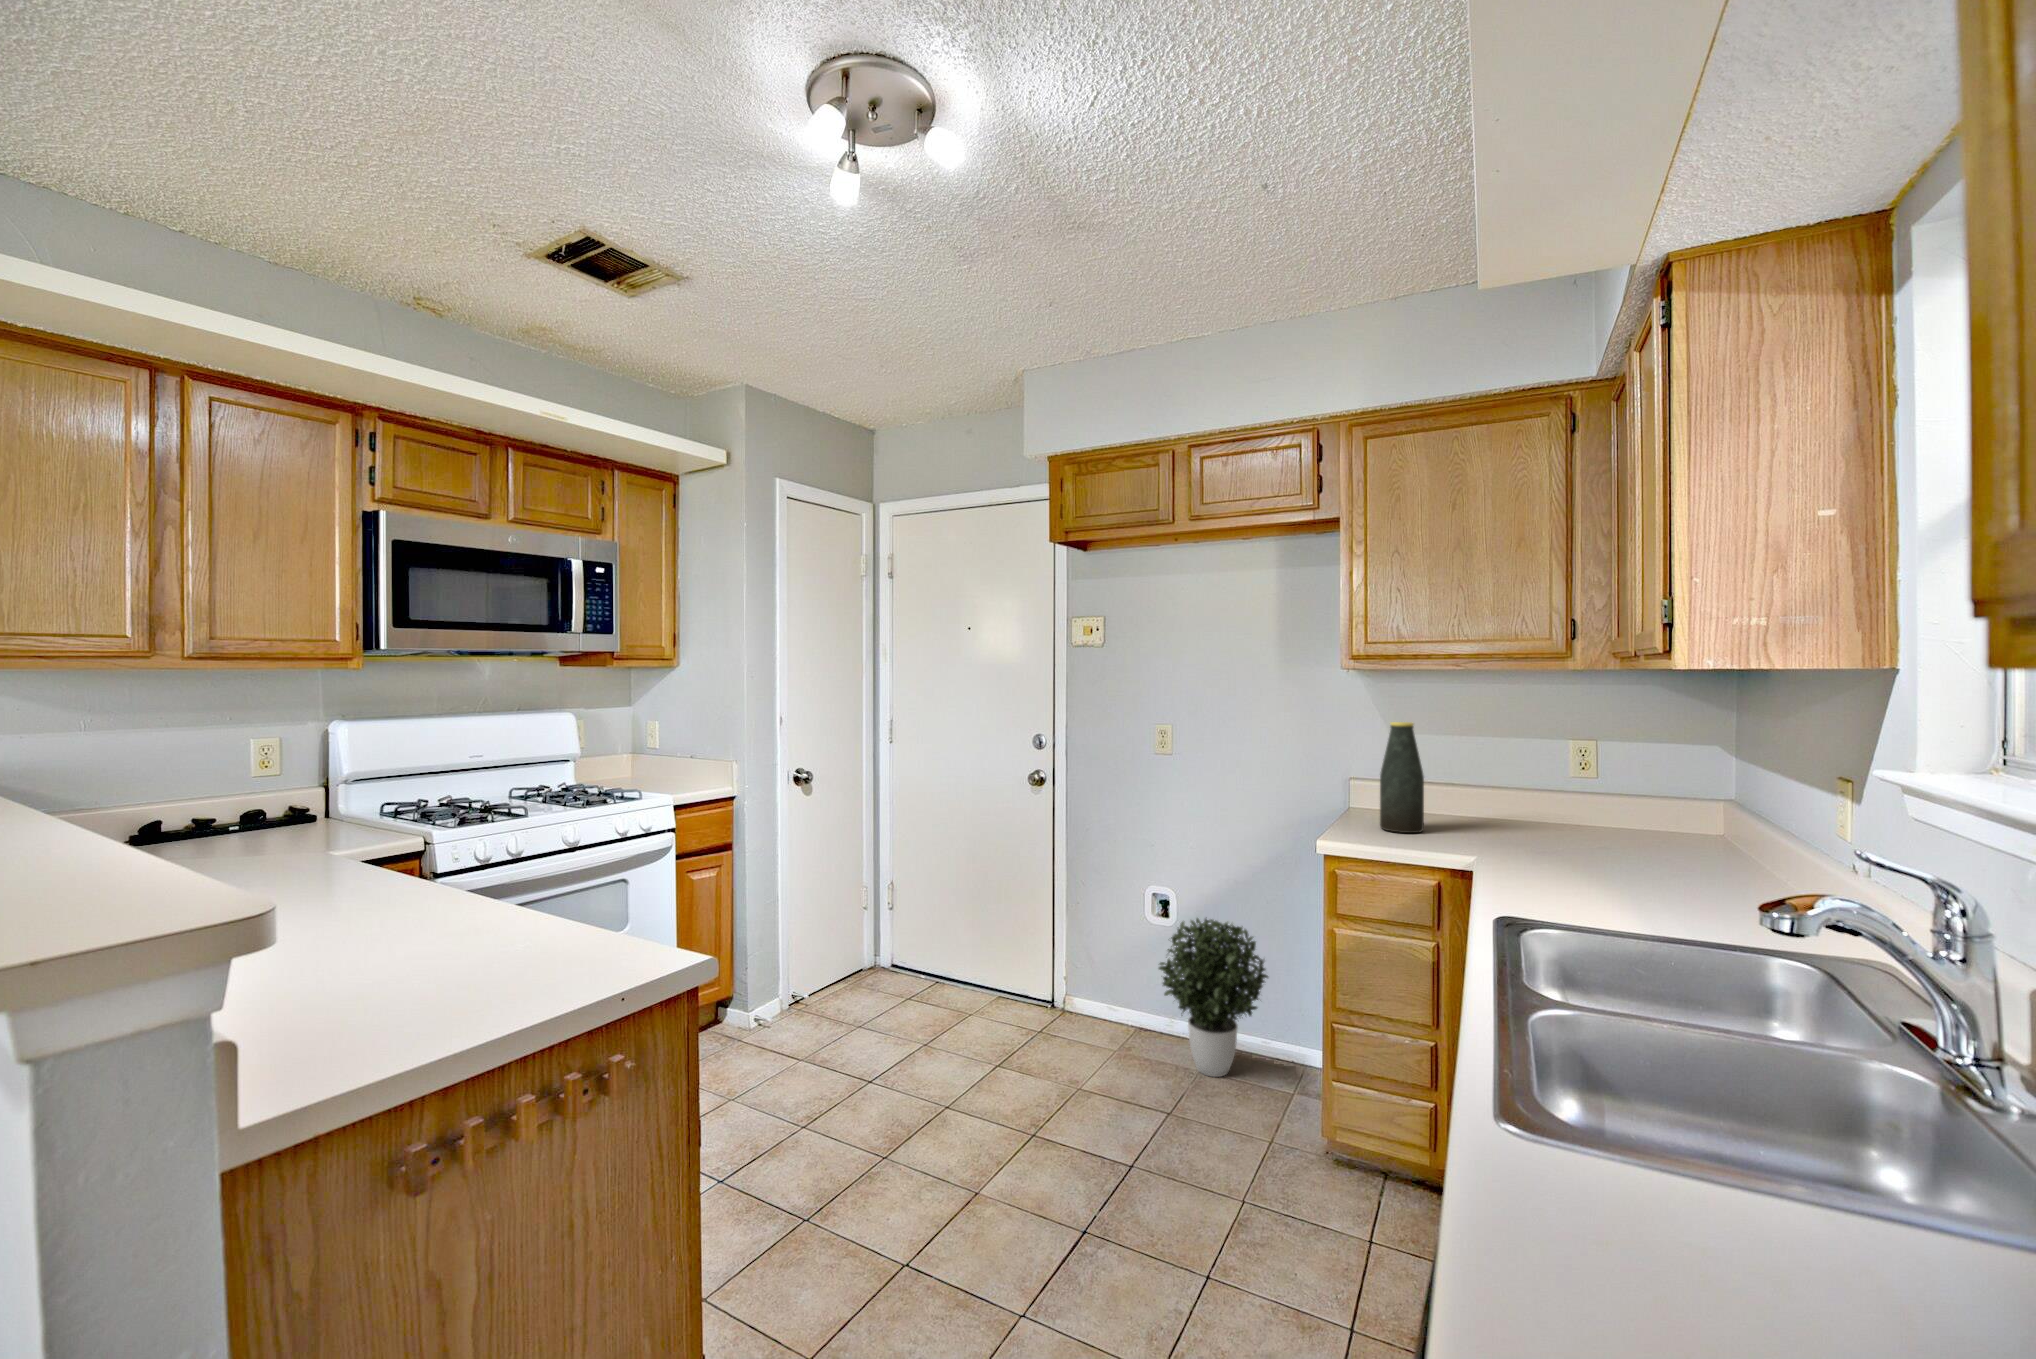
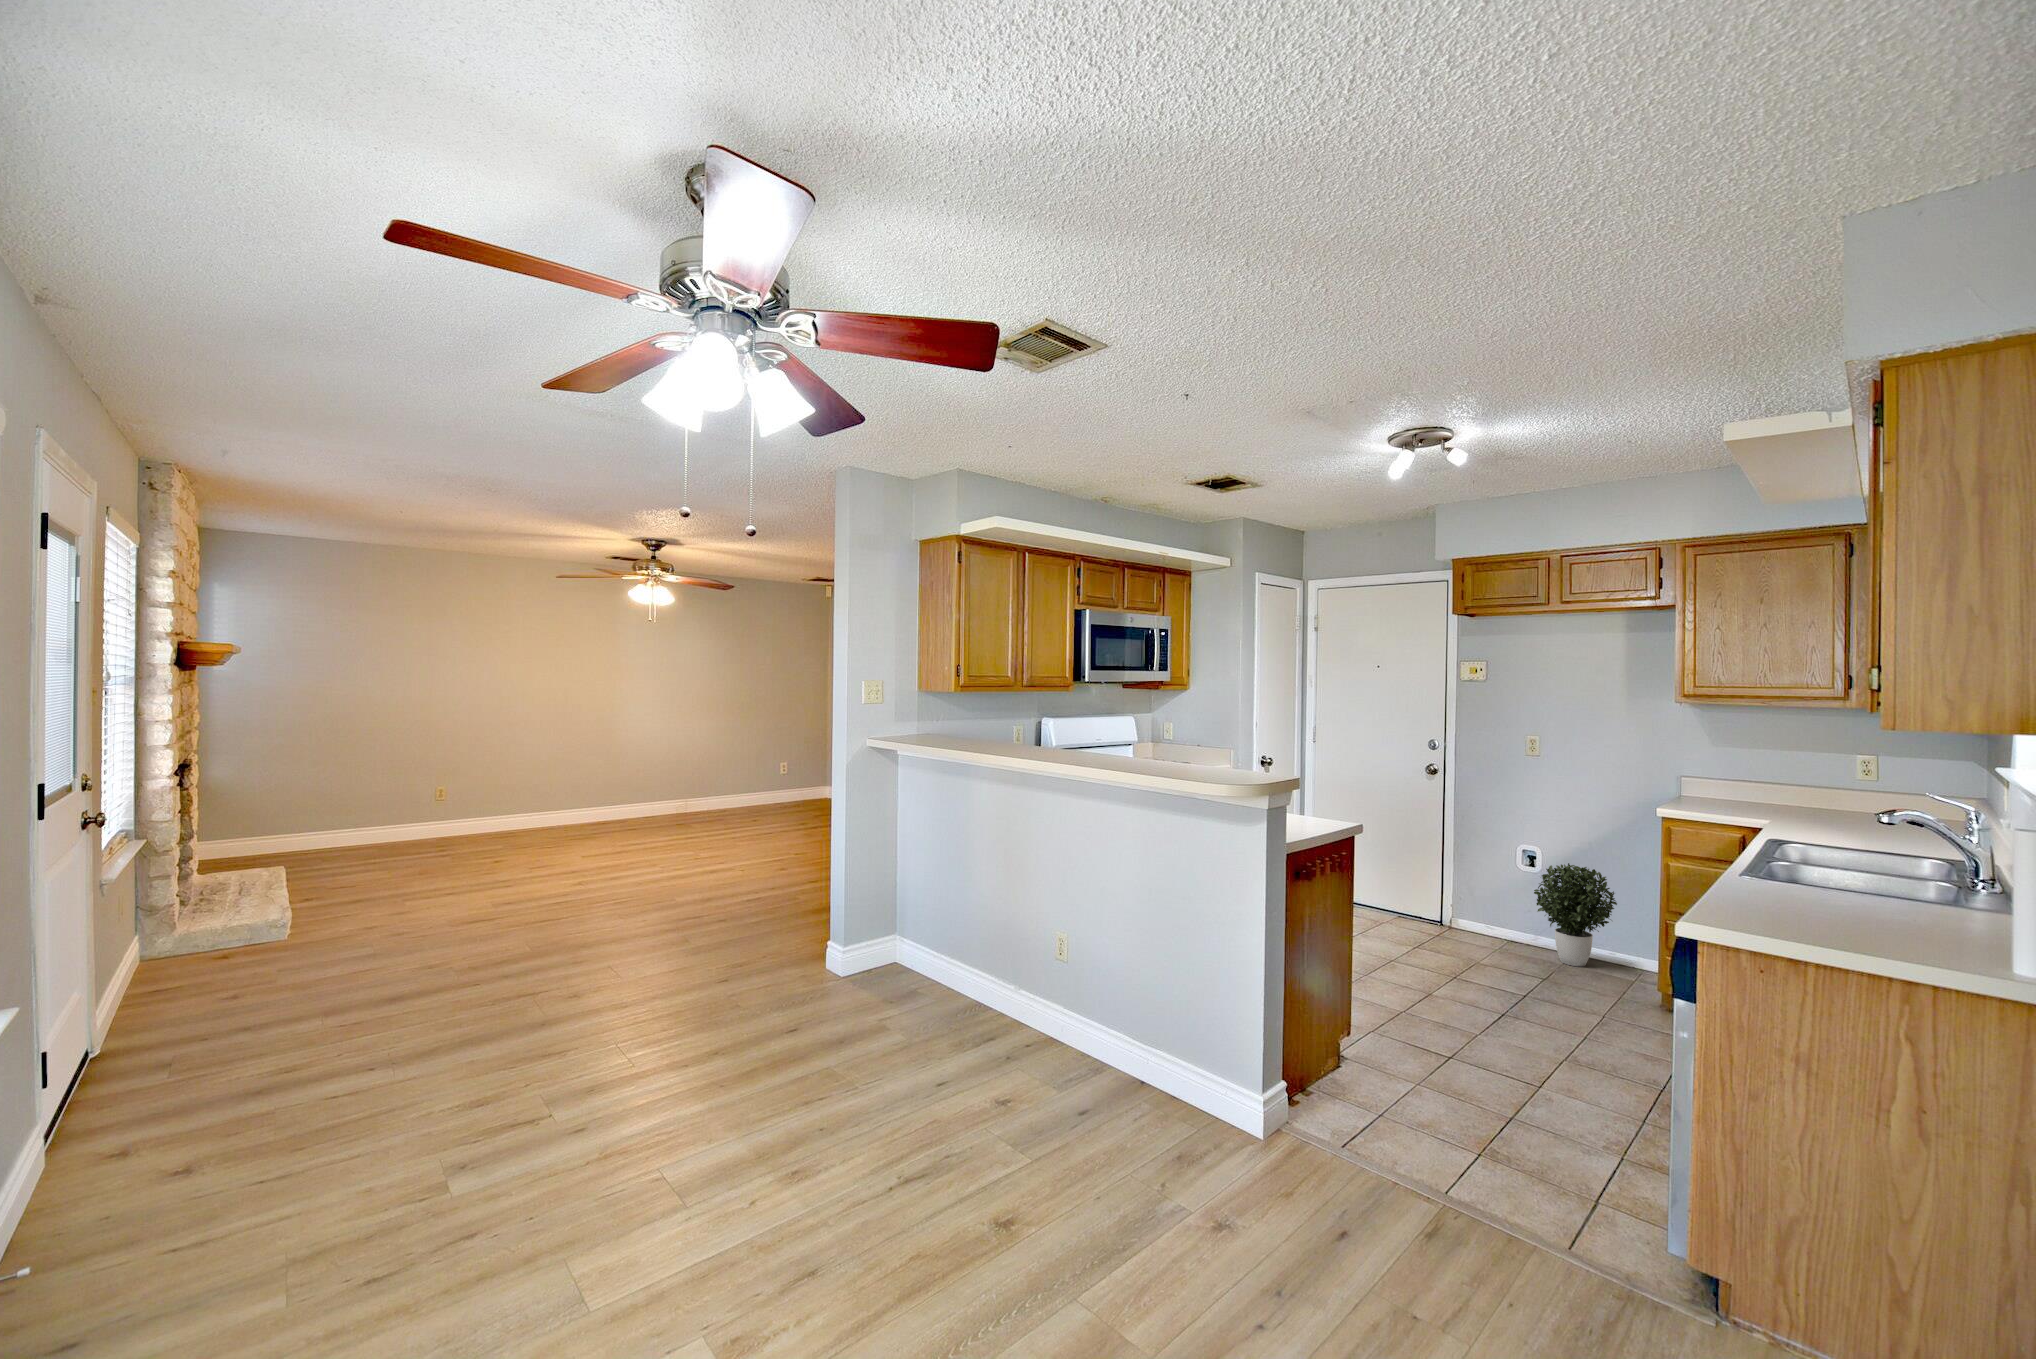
bottle: present [1380,722,1424,833] -> none [1703,738,1736,808]

